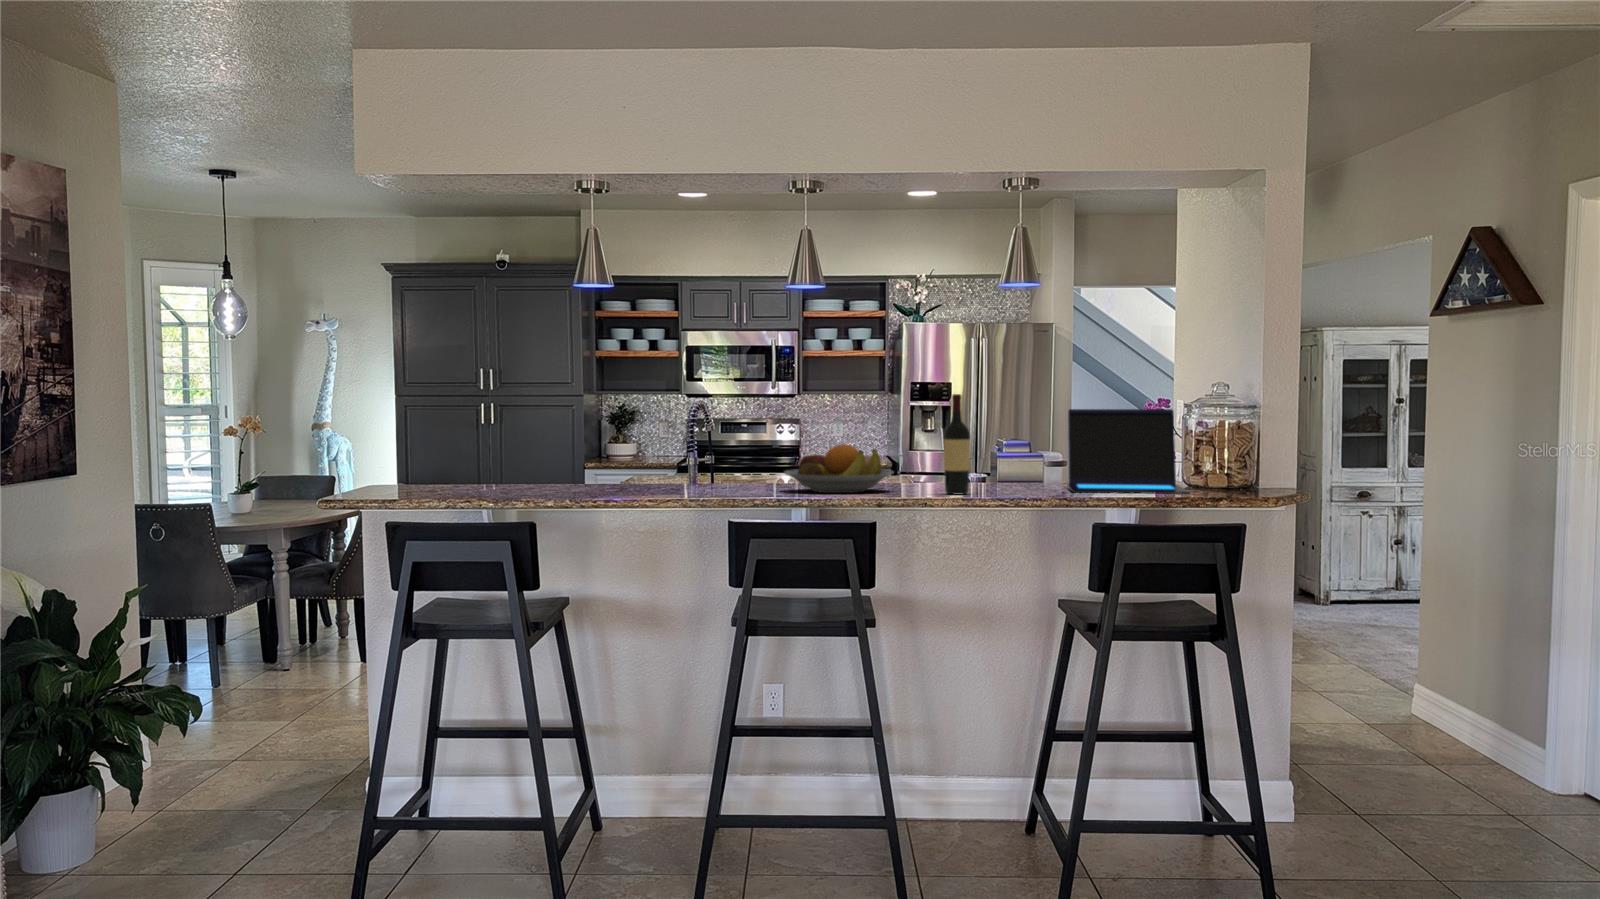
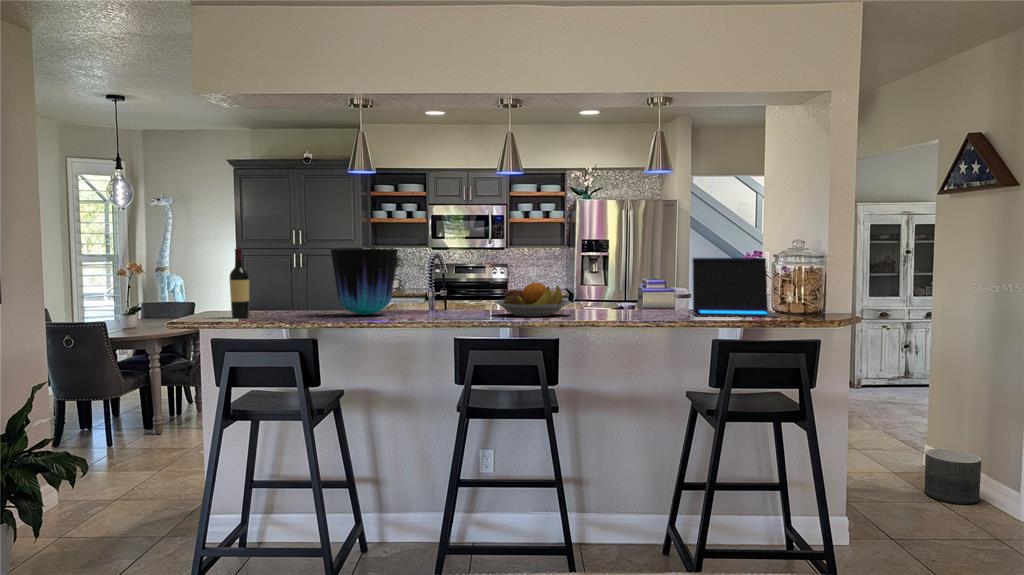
wine bottle: present [944,394,970,494] -> present [229,248,249,318]
vase: none [551,397,647,491] -> present [331,249,398,315]
planter: none [1409,687,1490,766] -> present [924,449,981,504]

